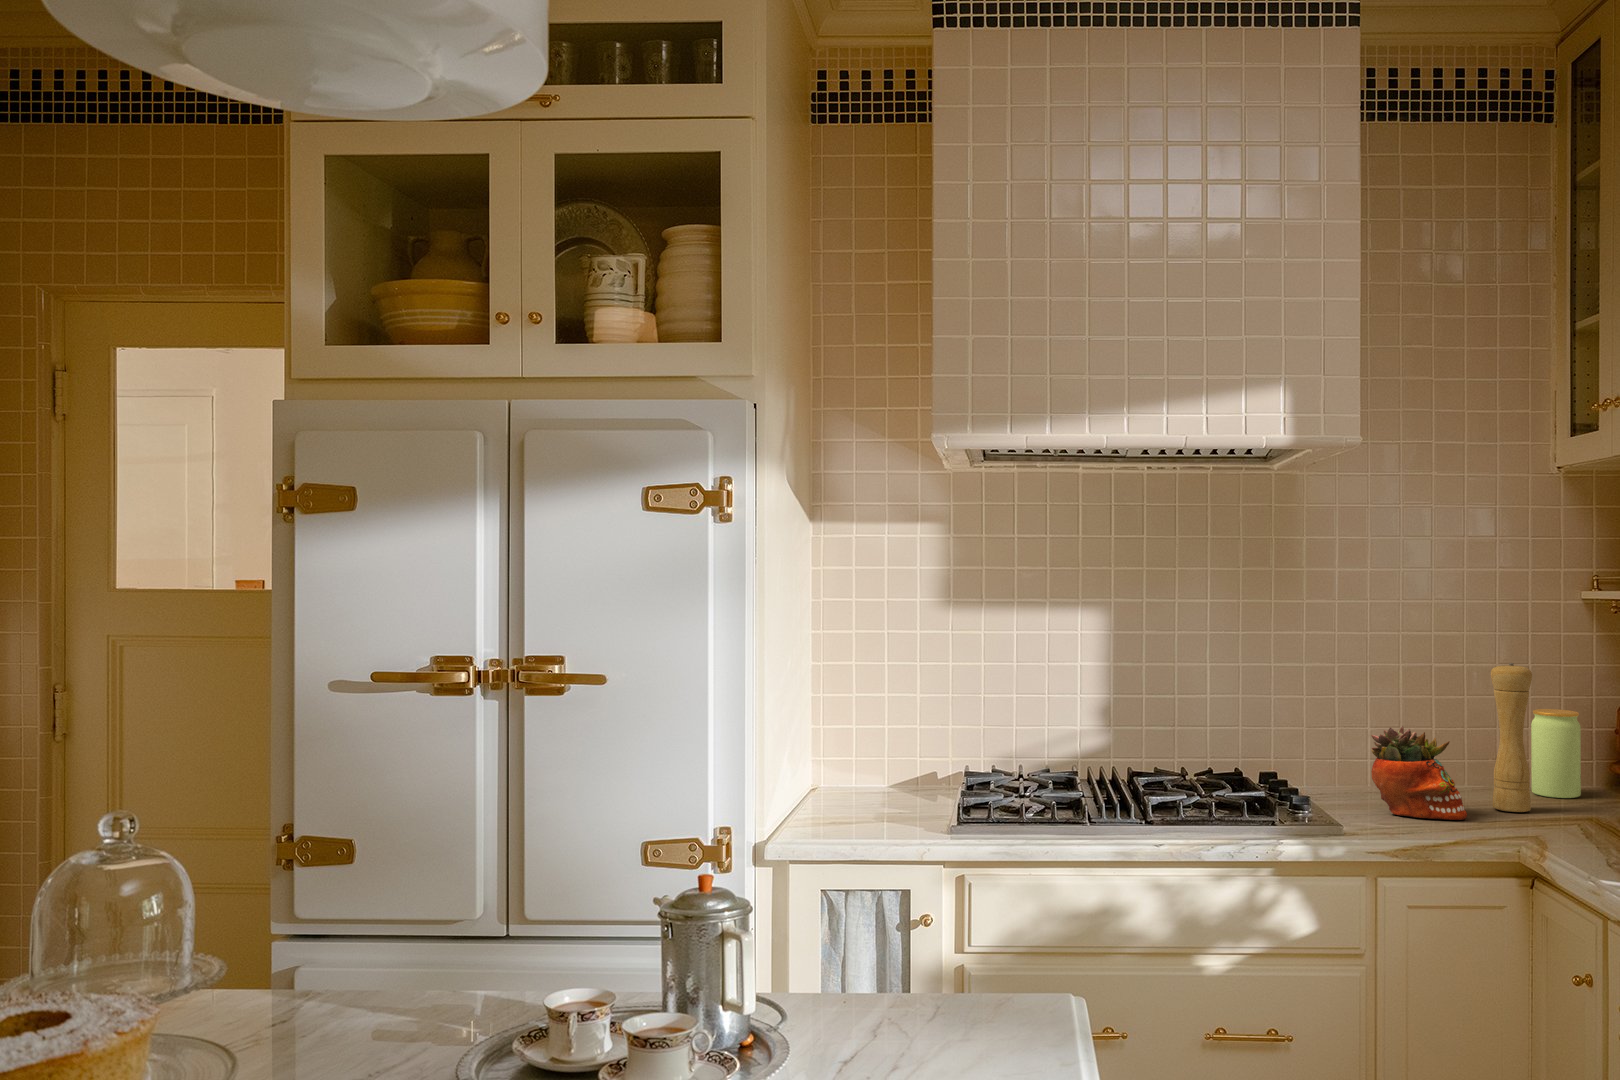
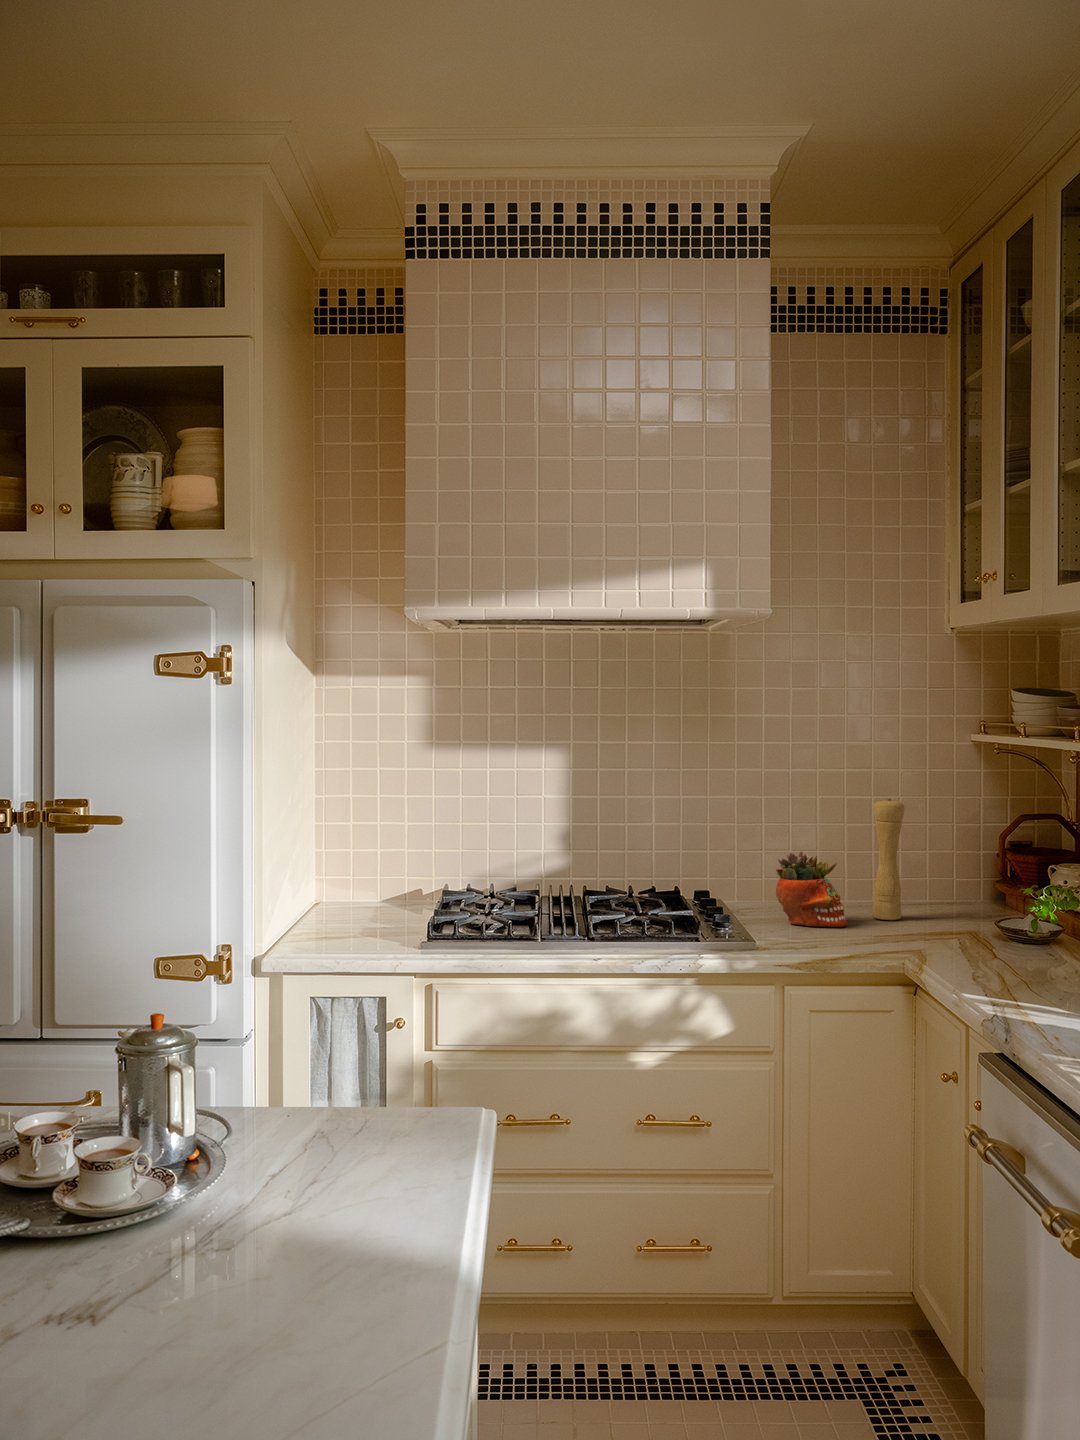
jar: present [1531,709,1581,798] -> none [912,835,950,908]

